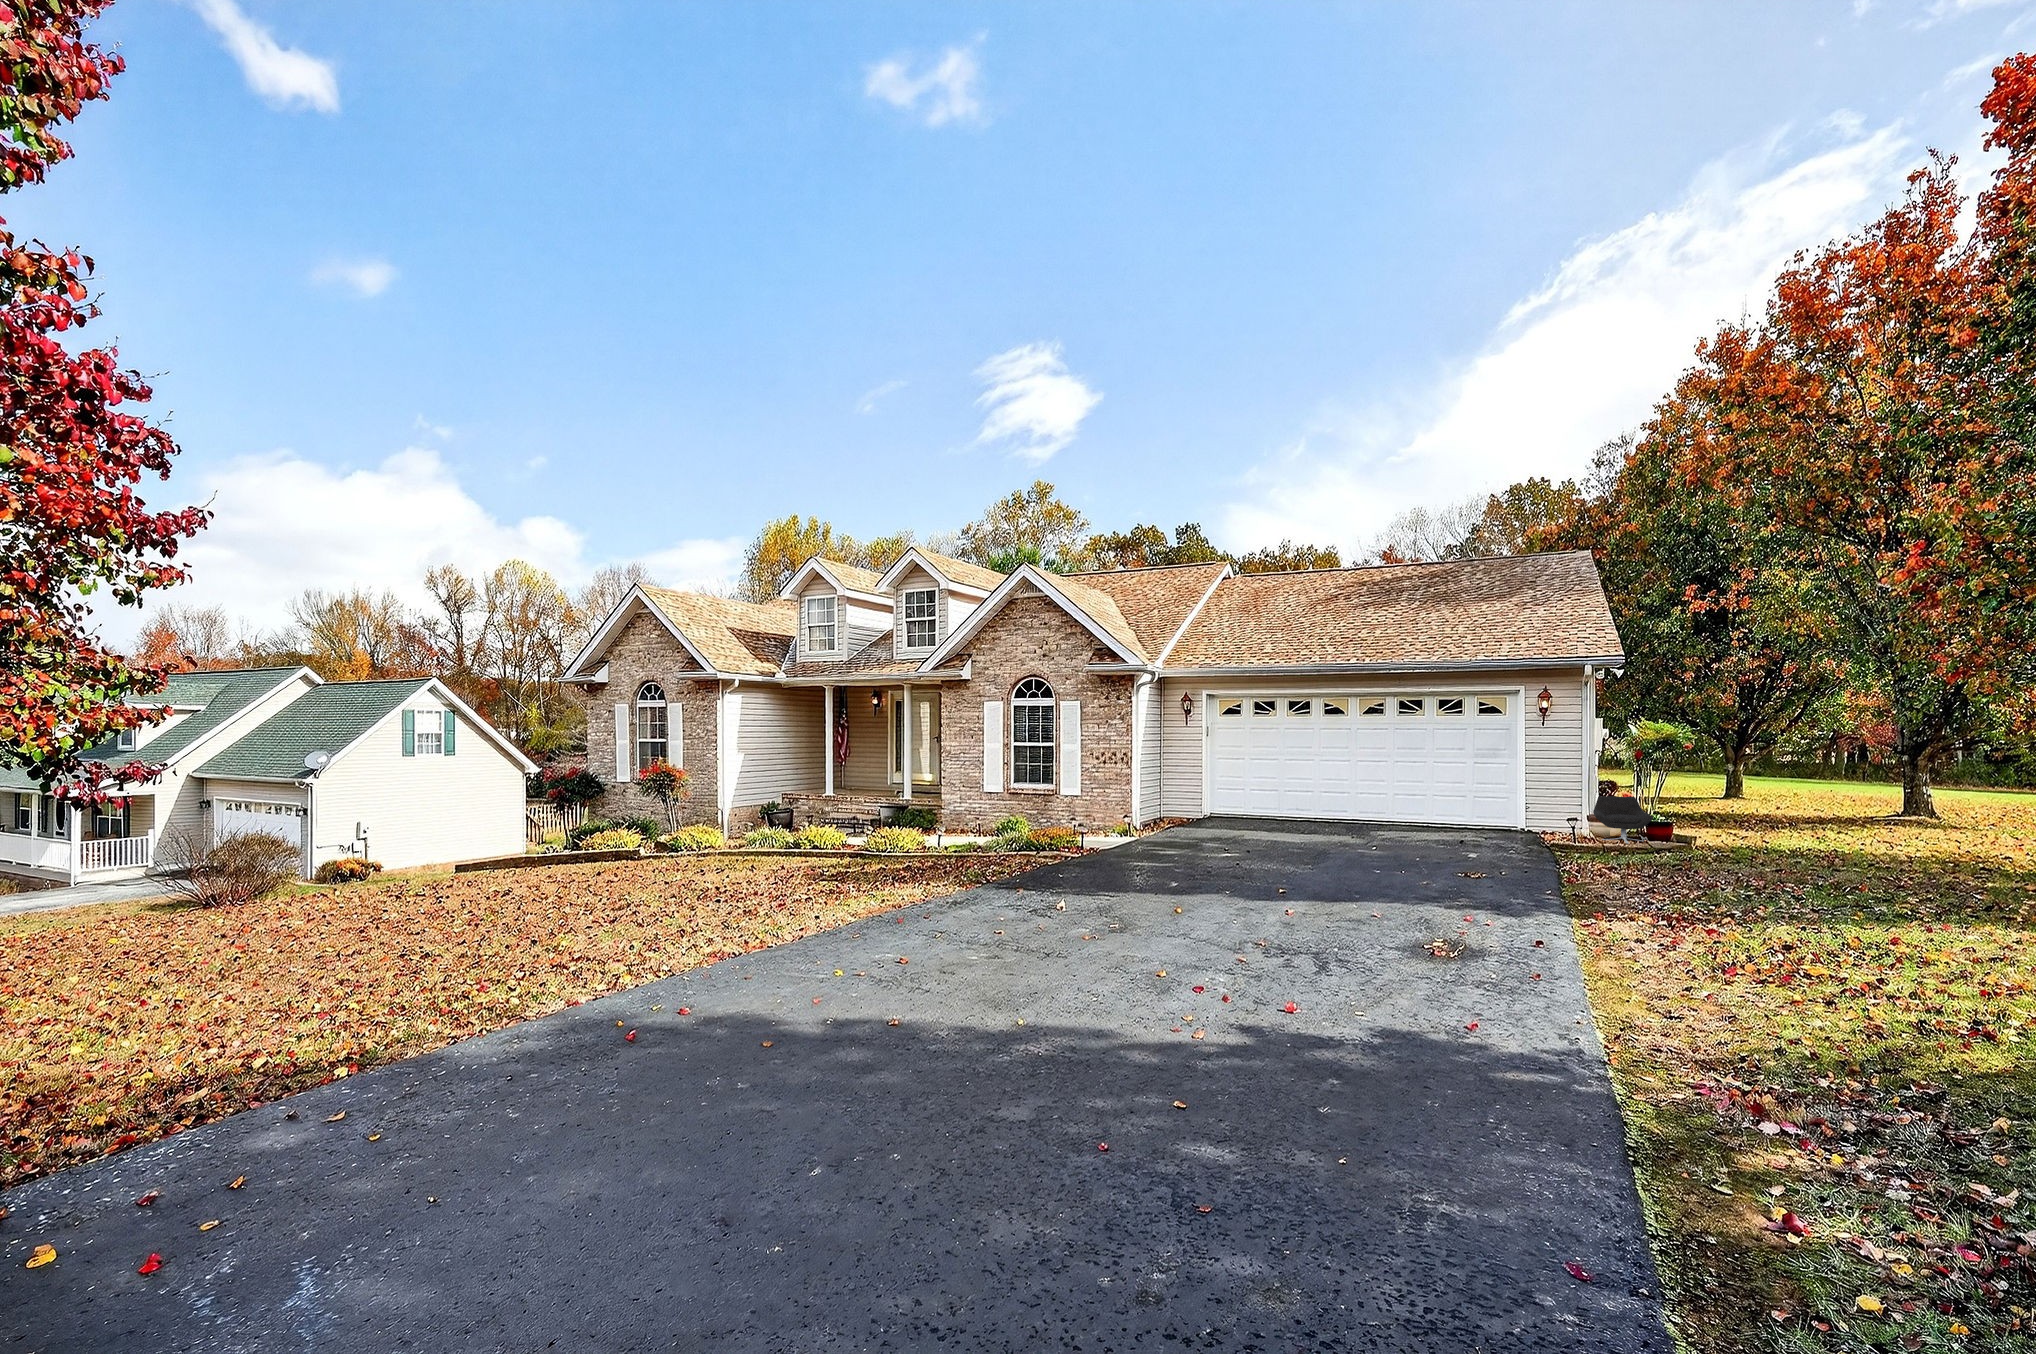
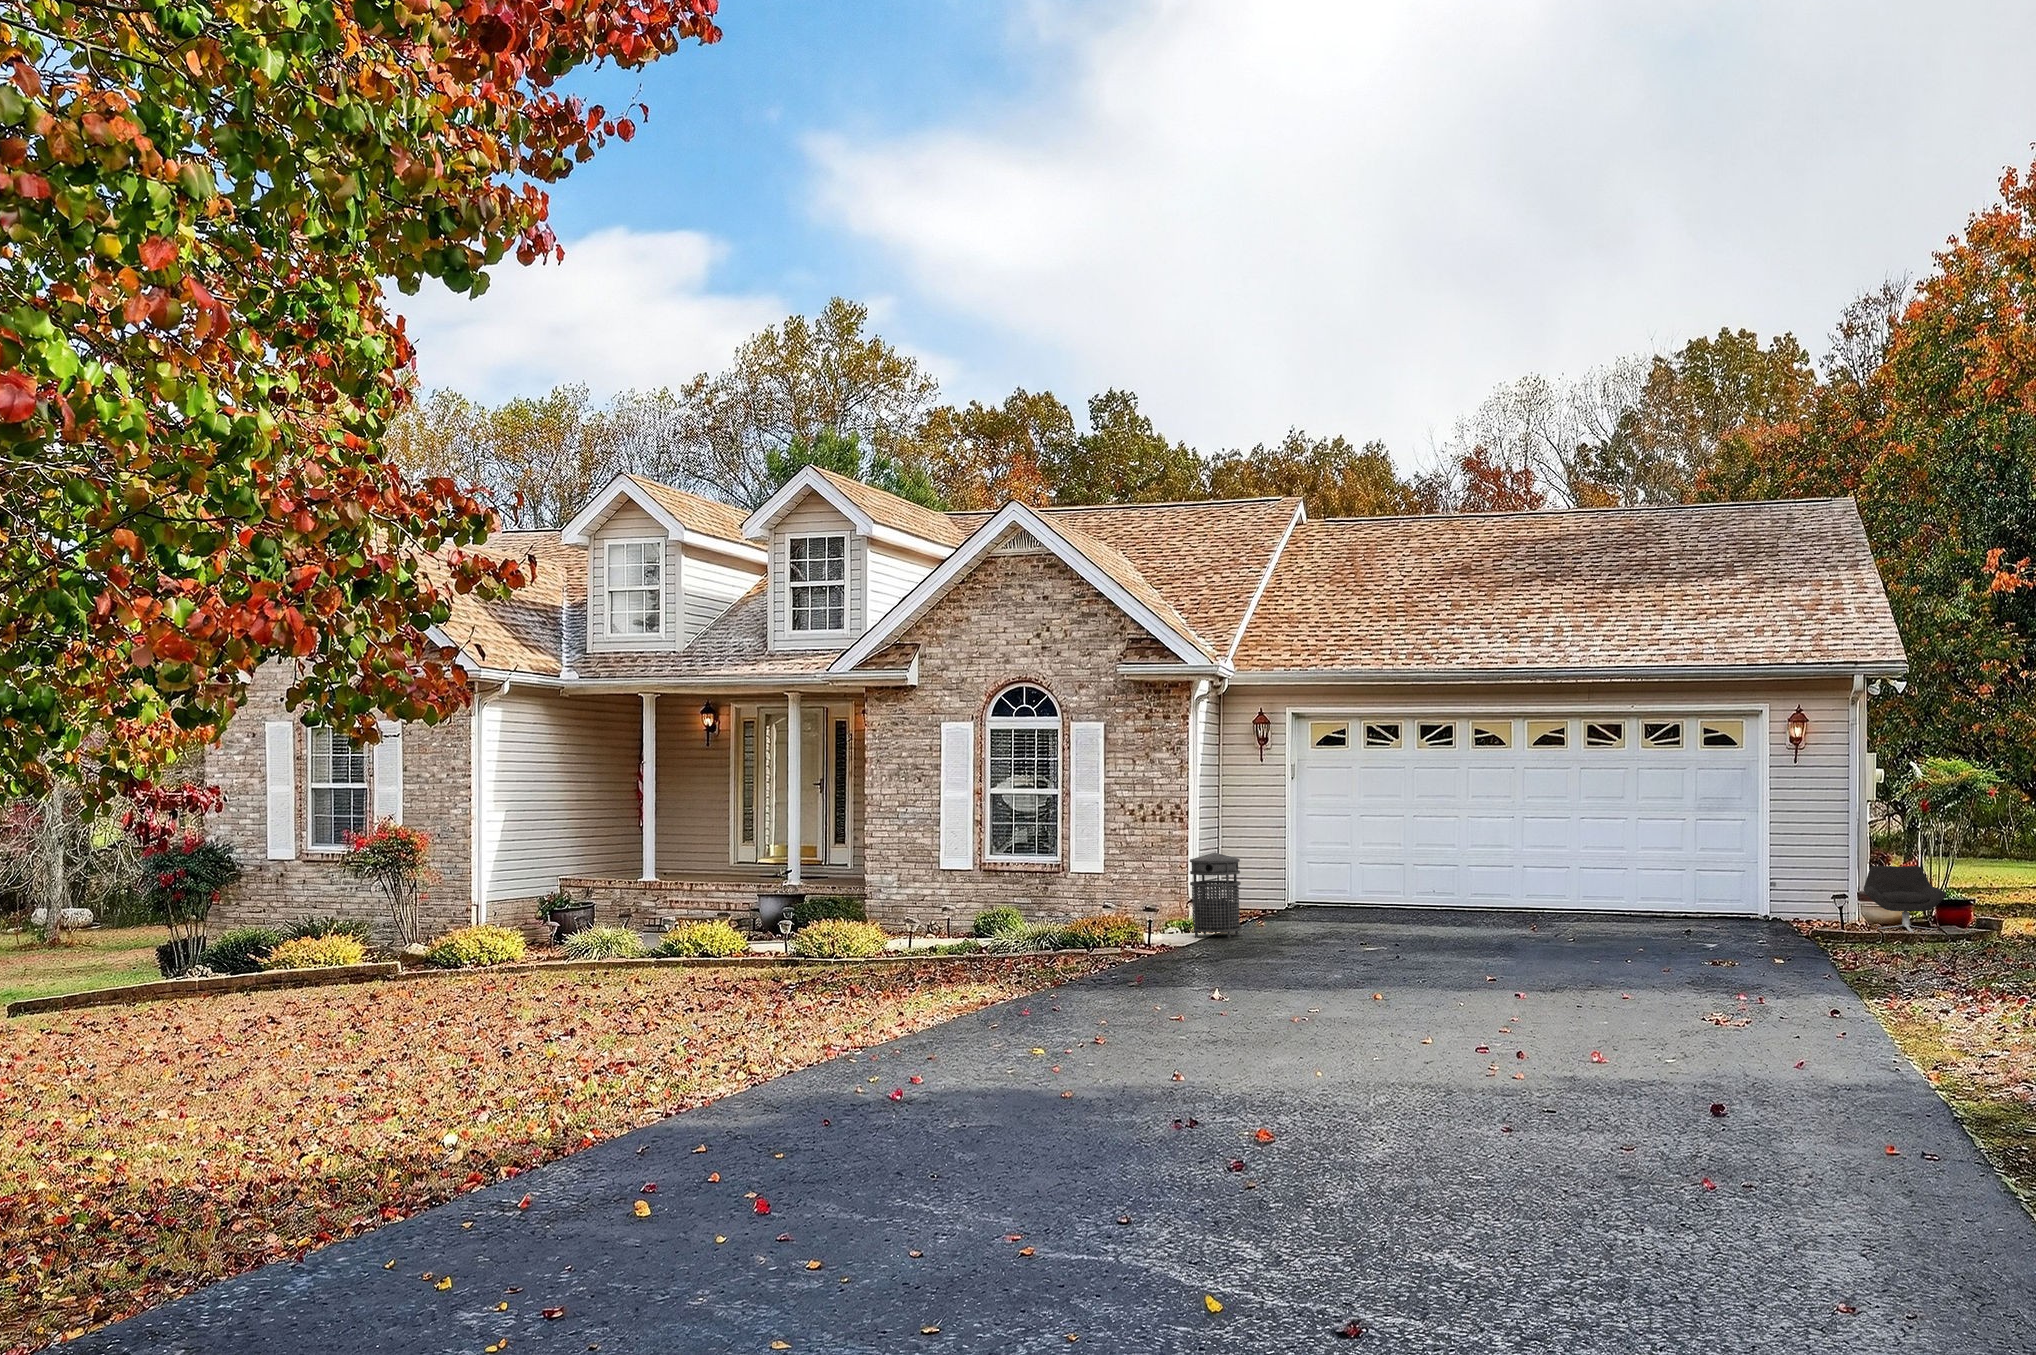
trash can: none [1133,785,1167,840] -> present [1190,853,1242,938]

